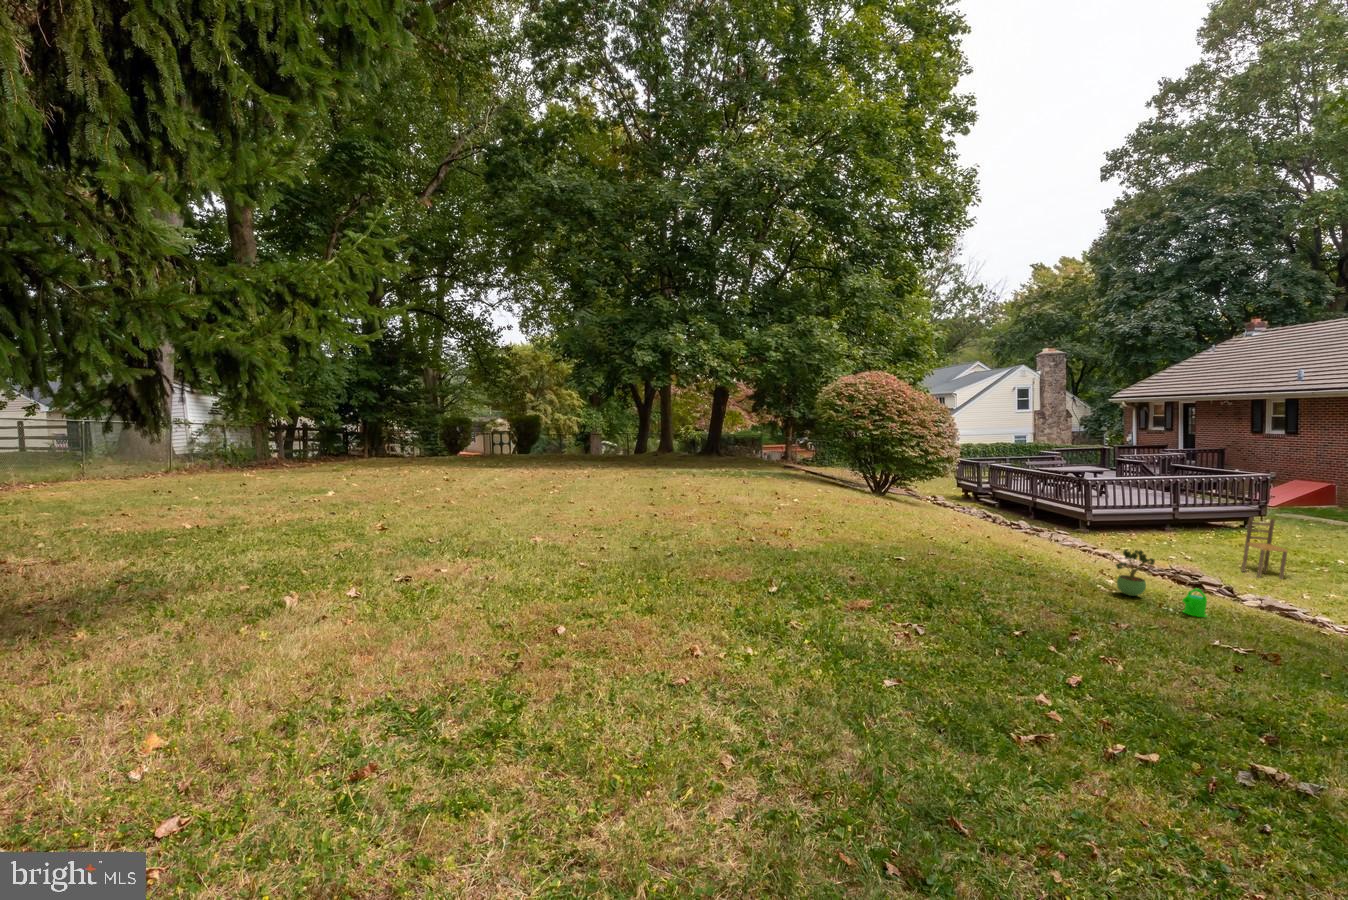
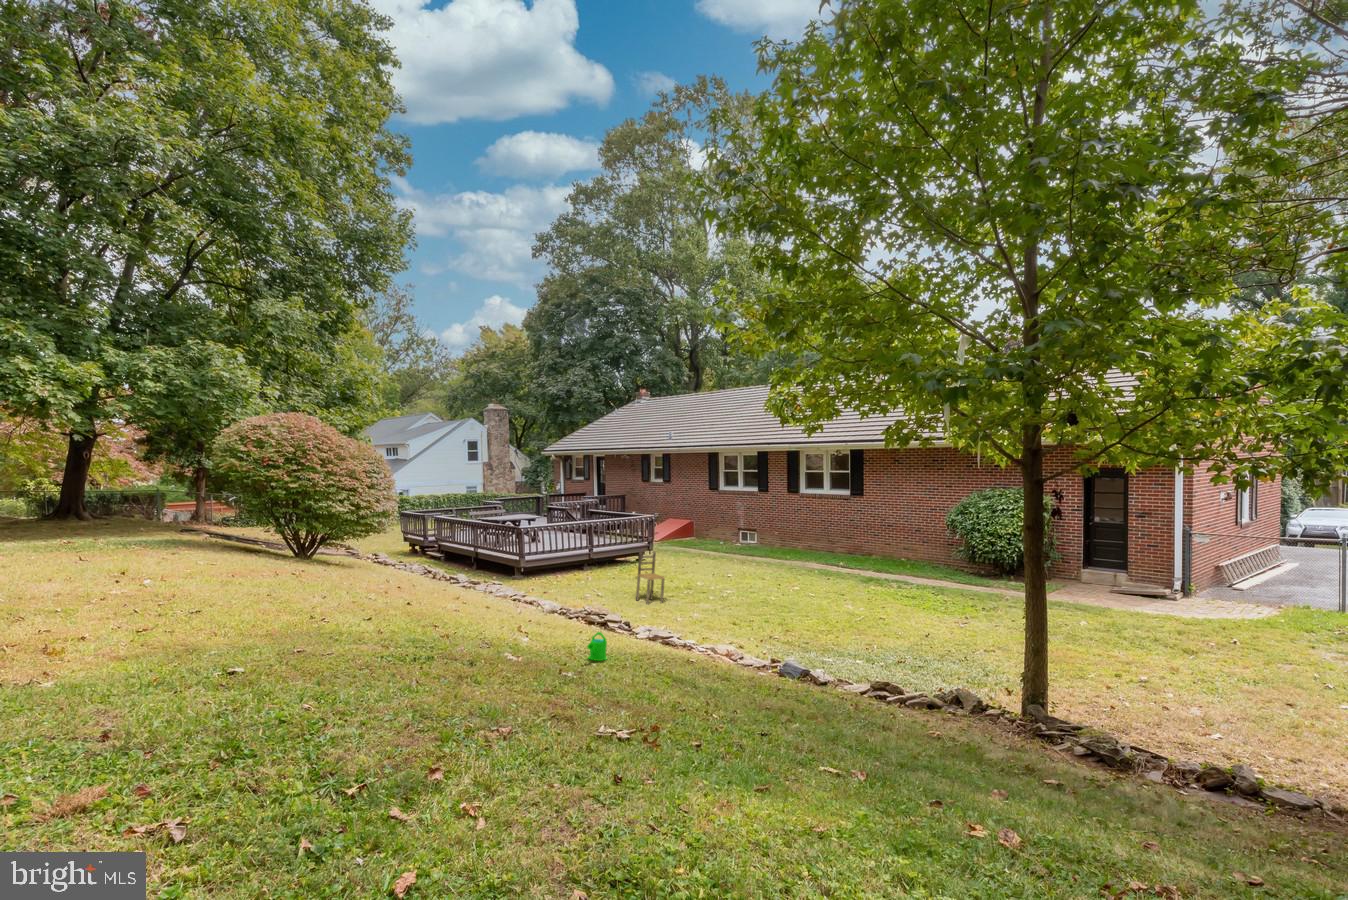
potted plant: present [1116,549,1155,596] -> none [531,599,565,649]

